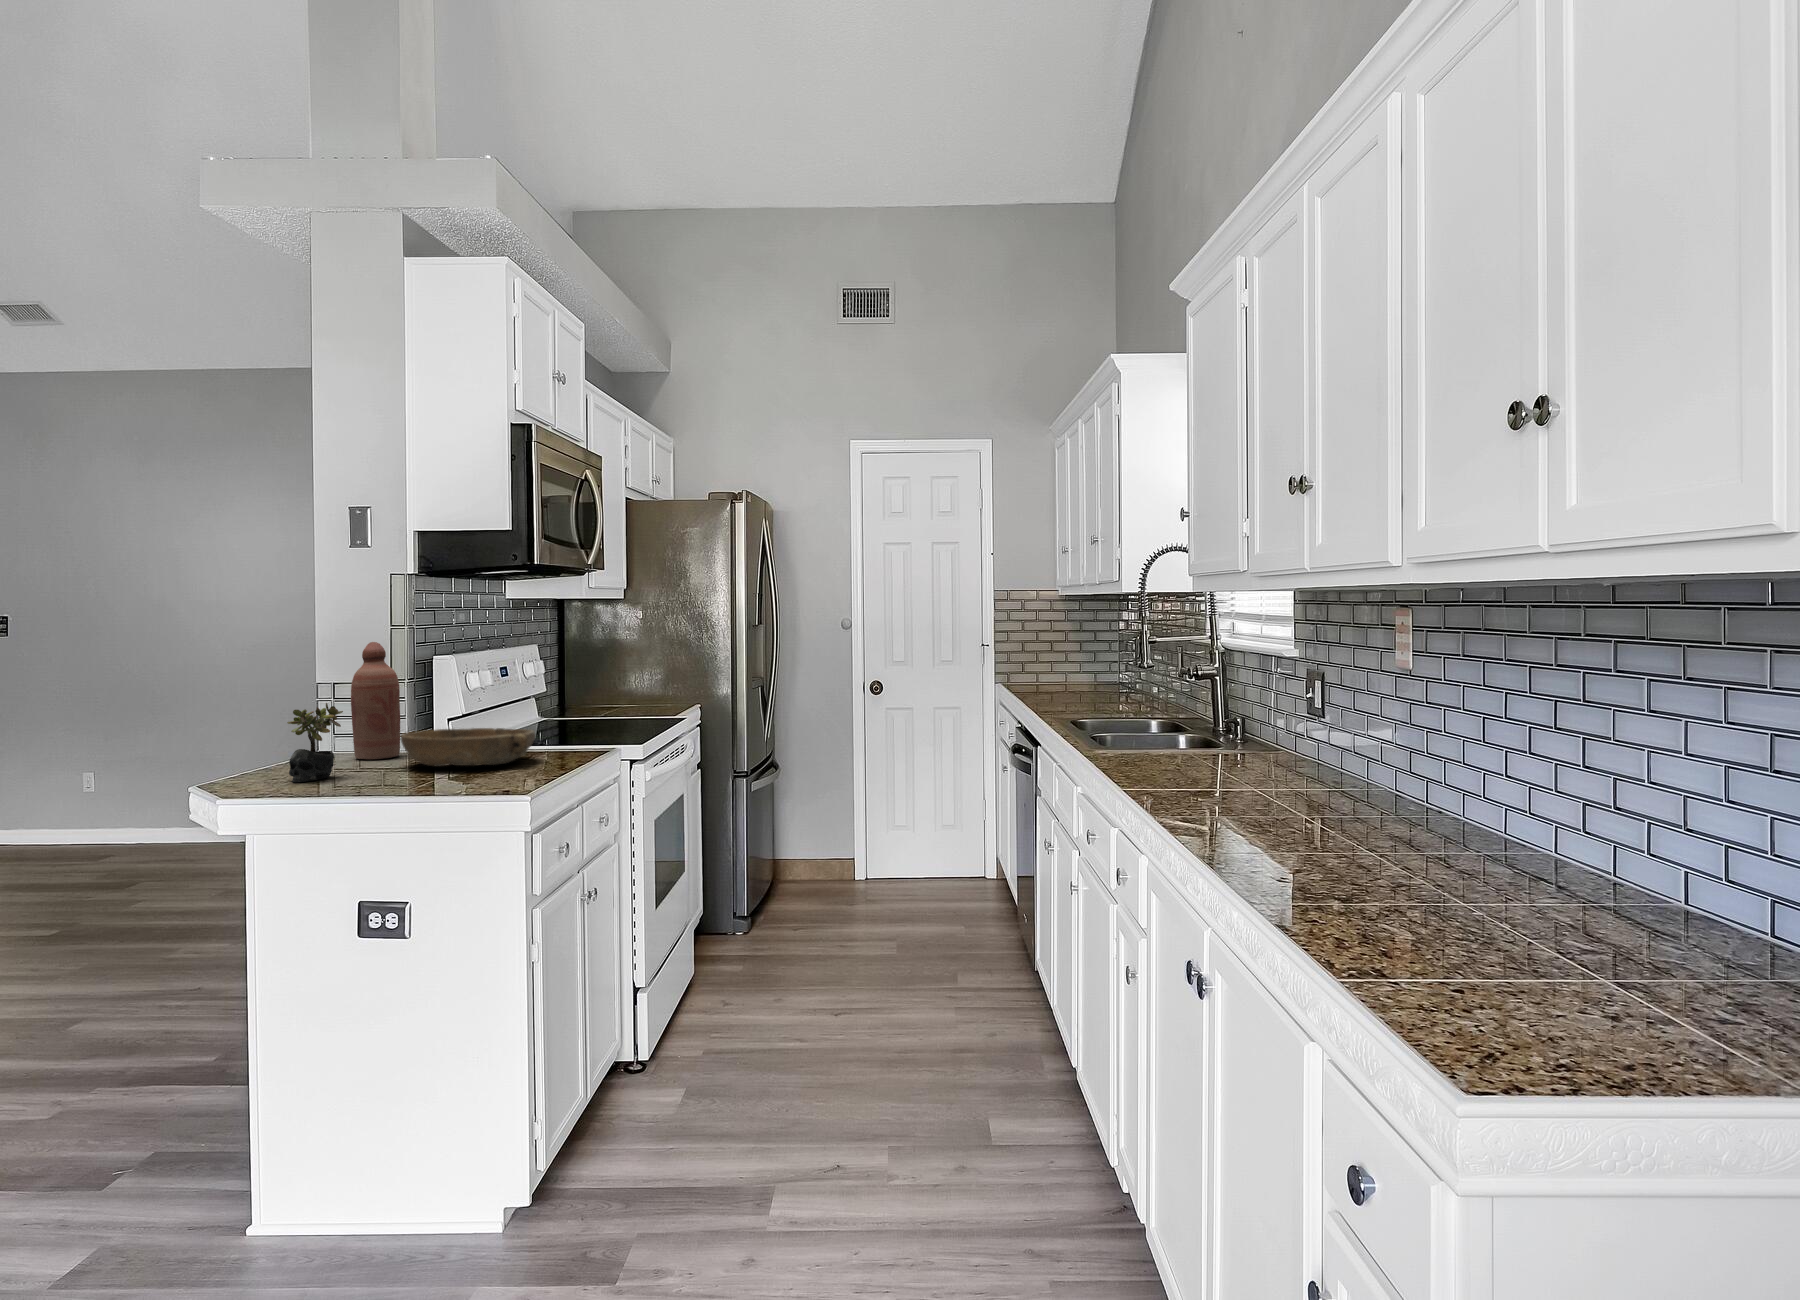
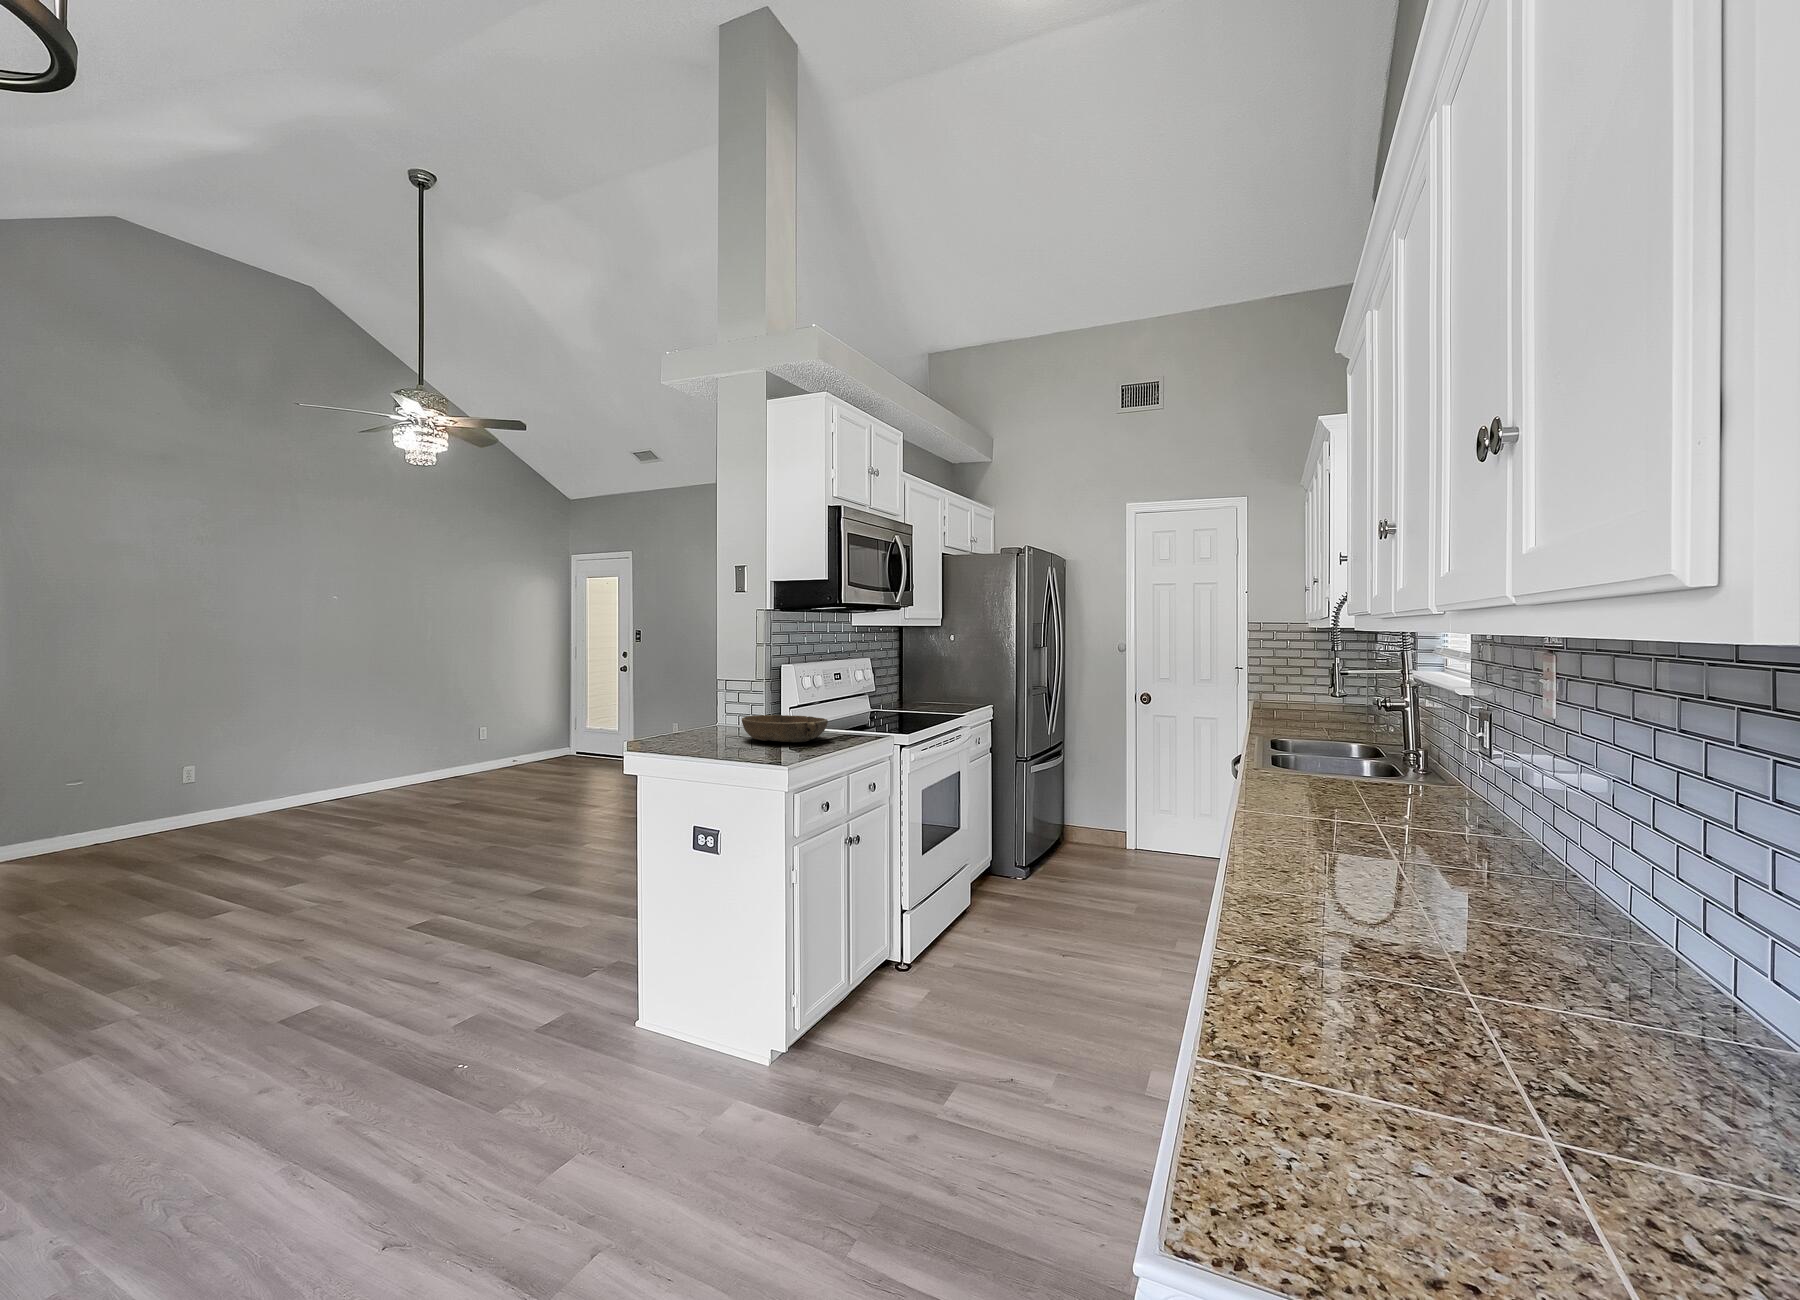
bottle: present [351,642,400,759] -> none [725,655,754,732]
succulent plant: present [287,703,343,782] -> none [670,694,705,745]

